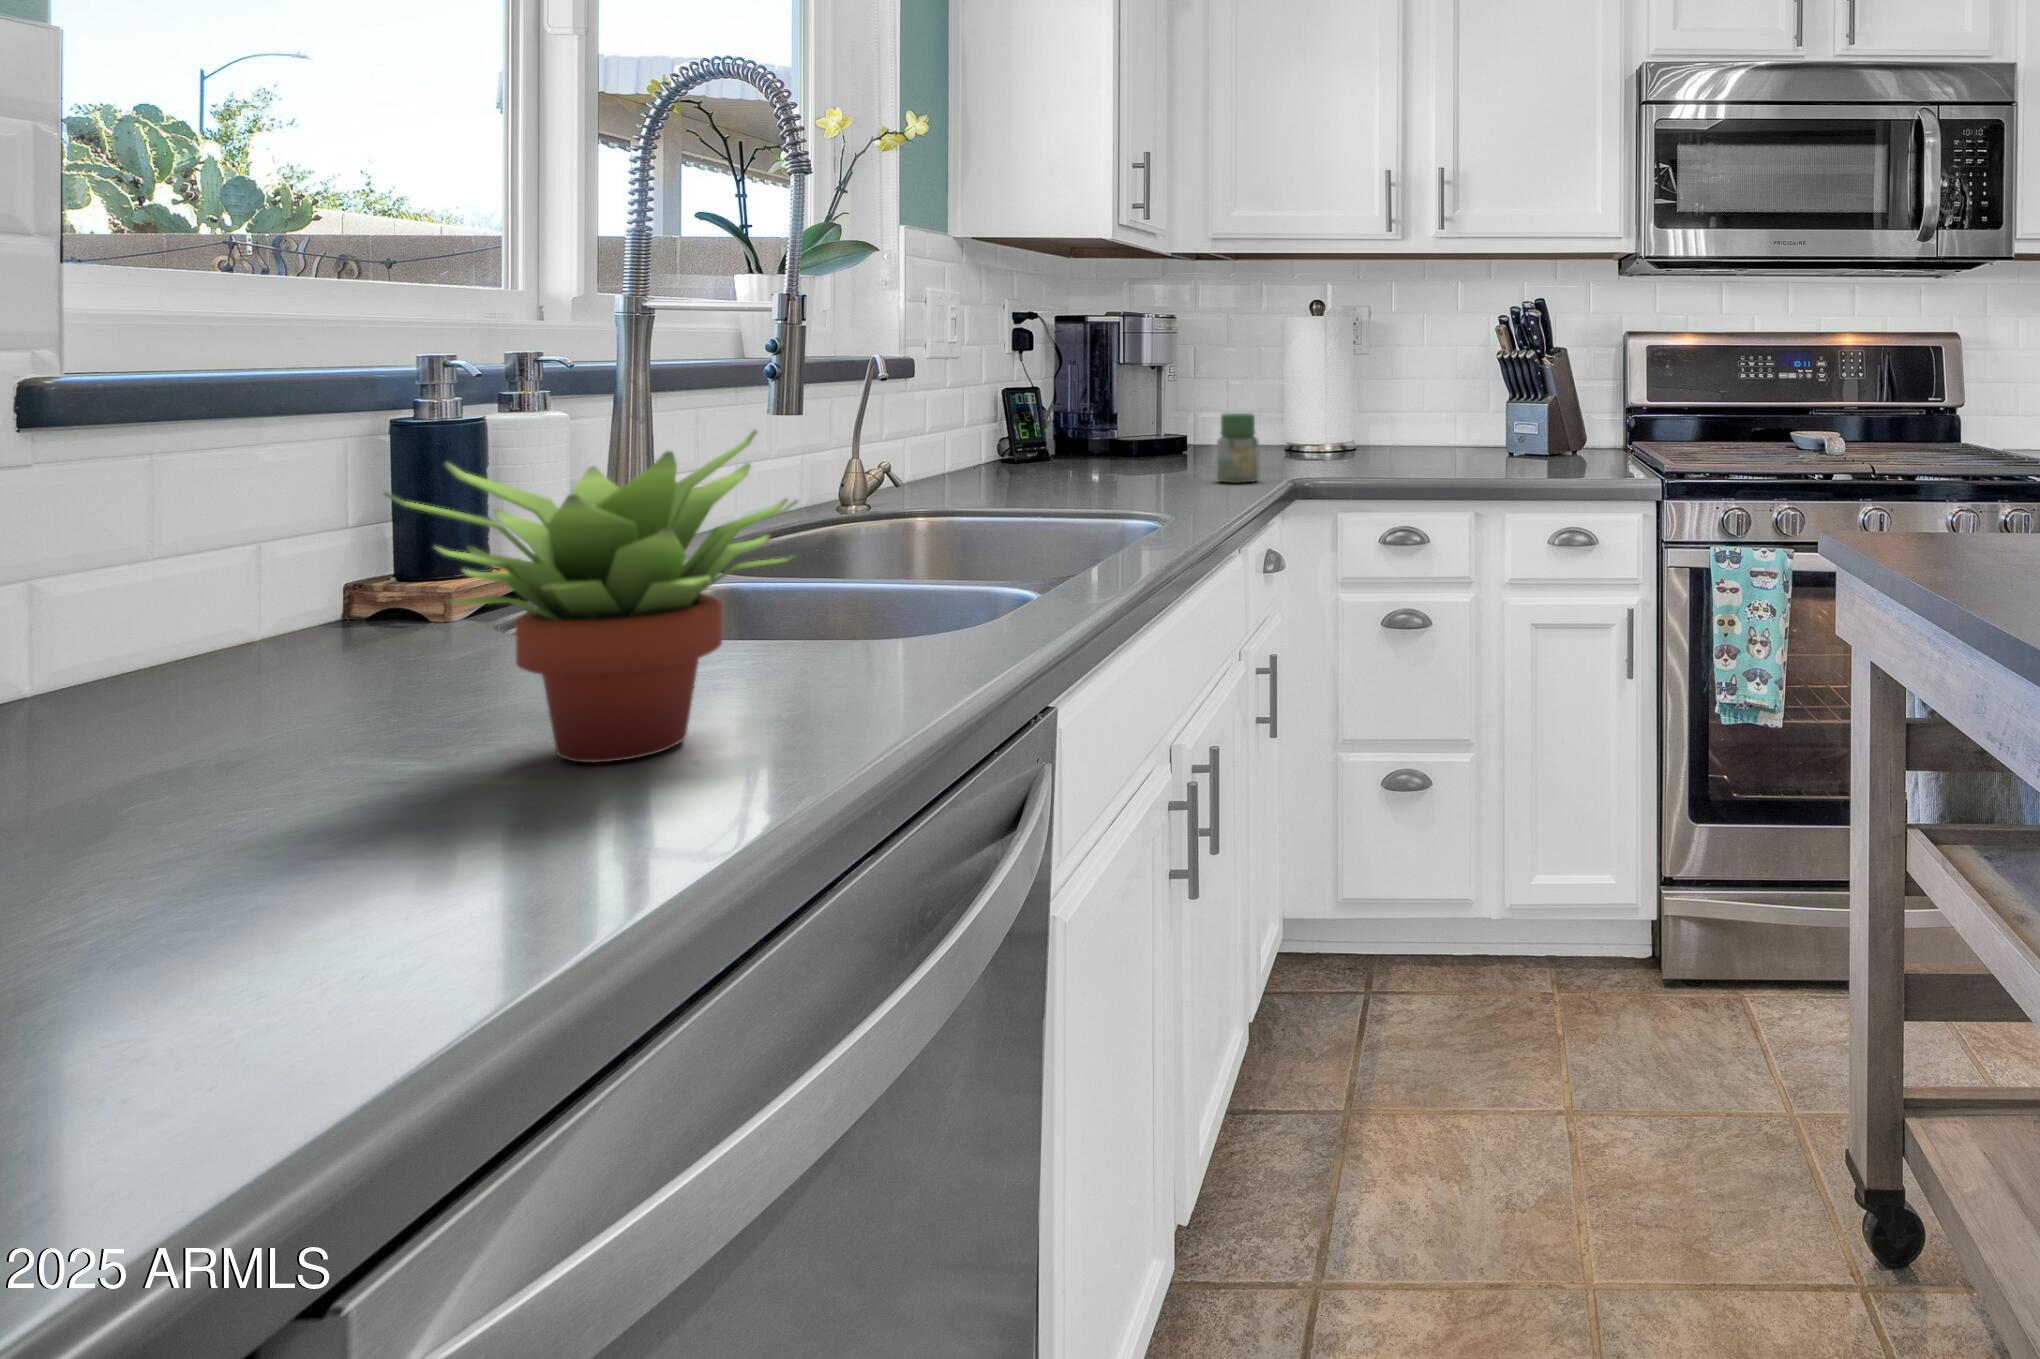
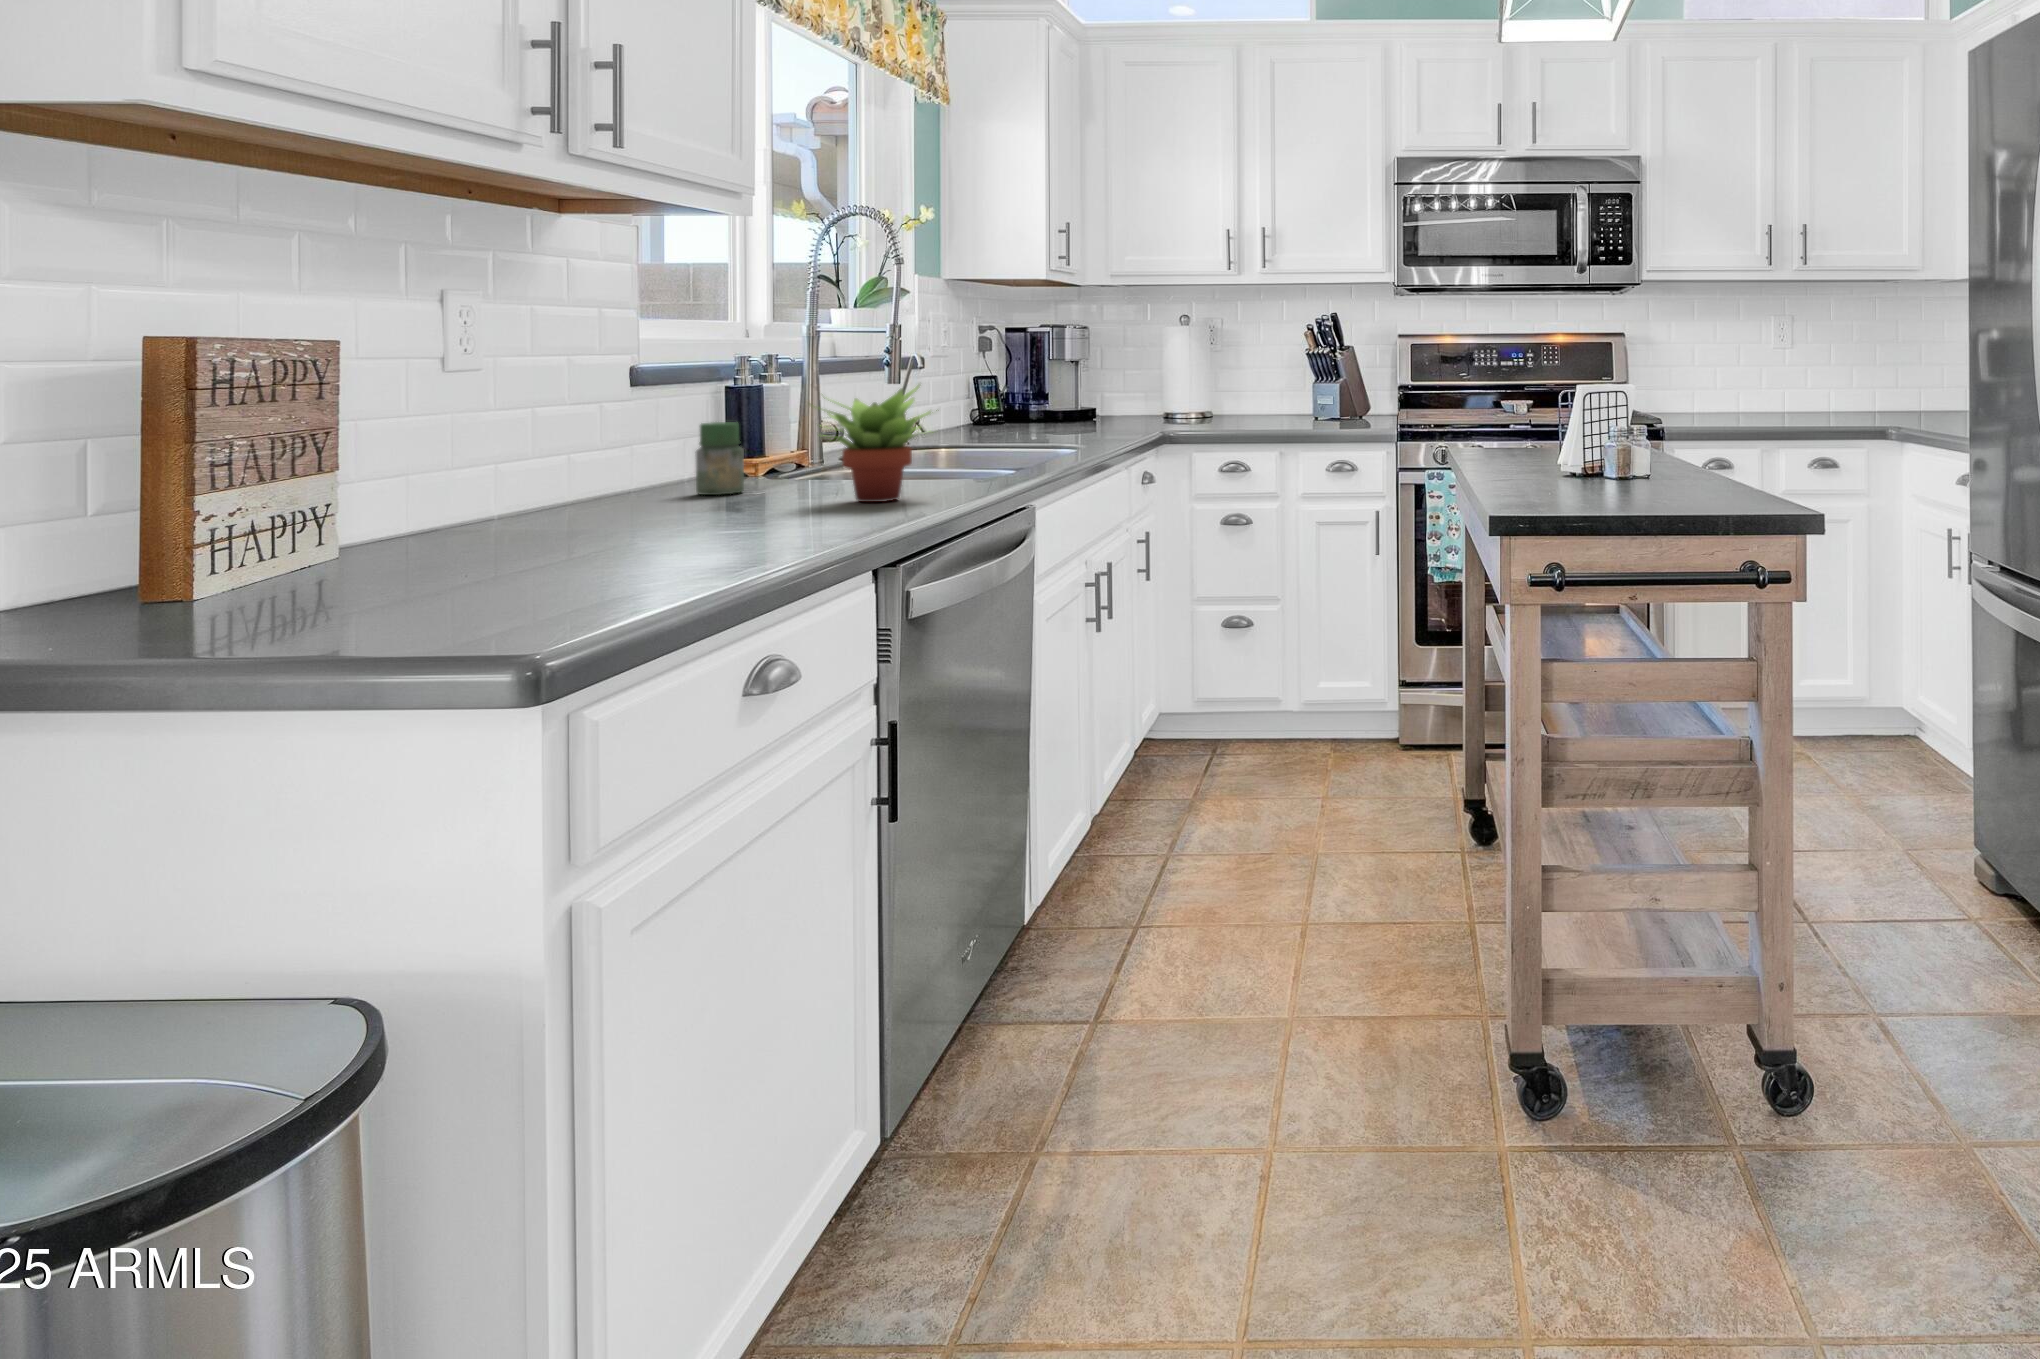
jar: present [1217,413,1259,483] -> present [695,422,744,495]

